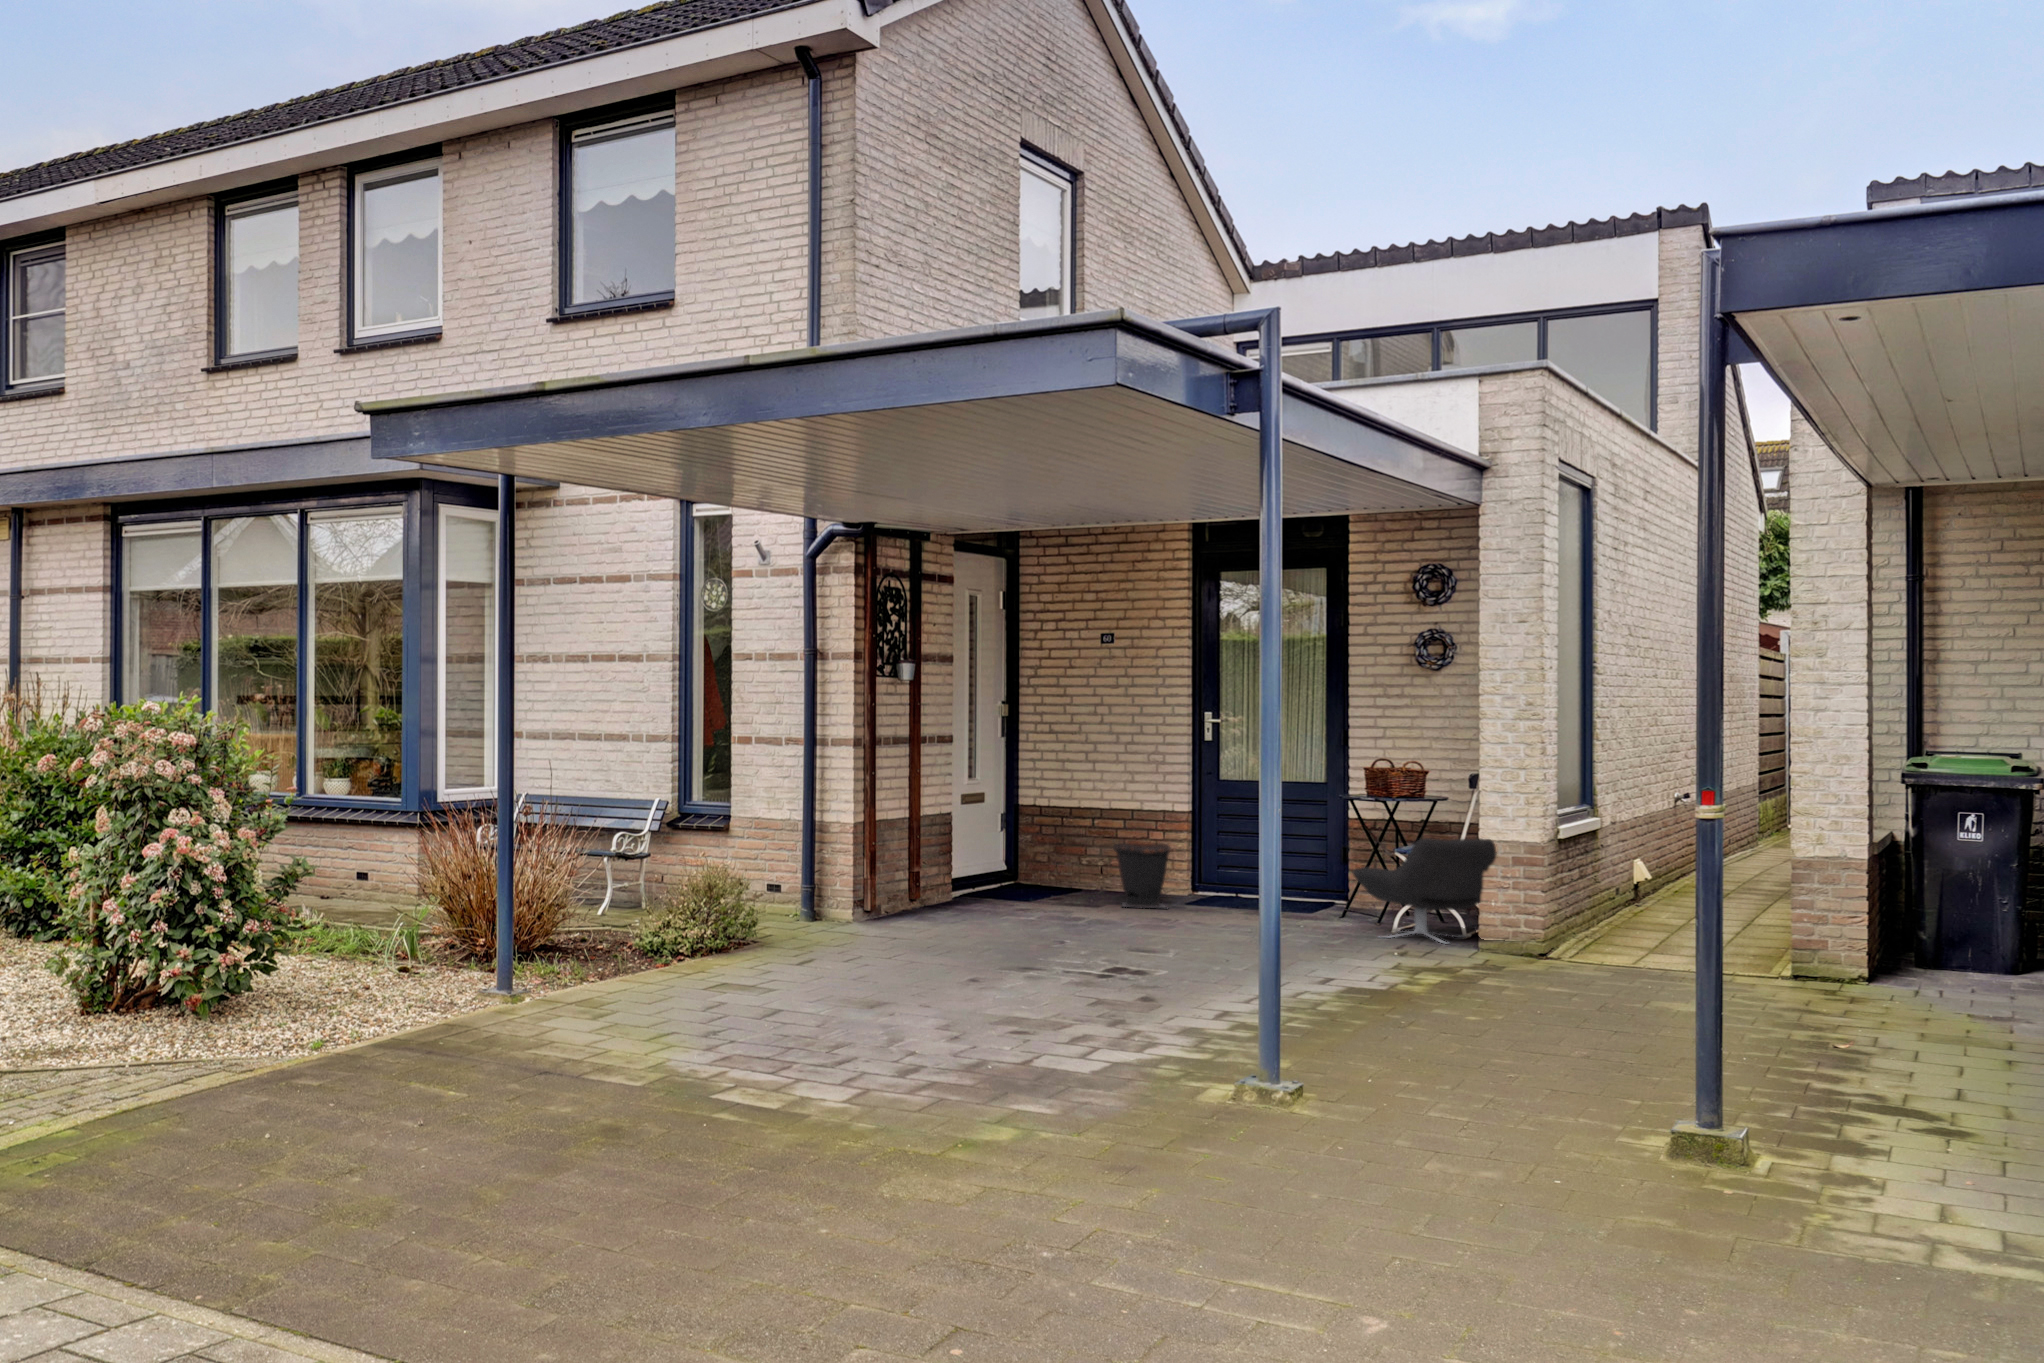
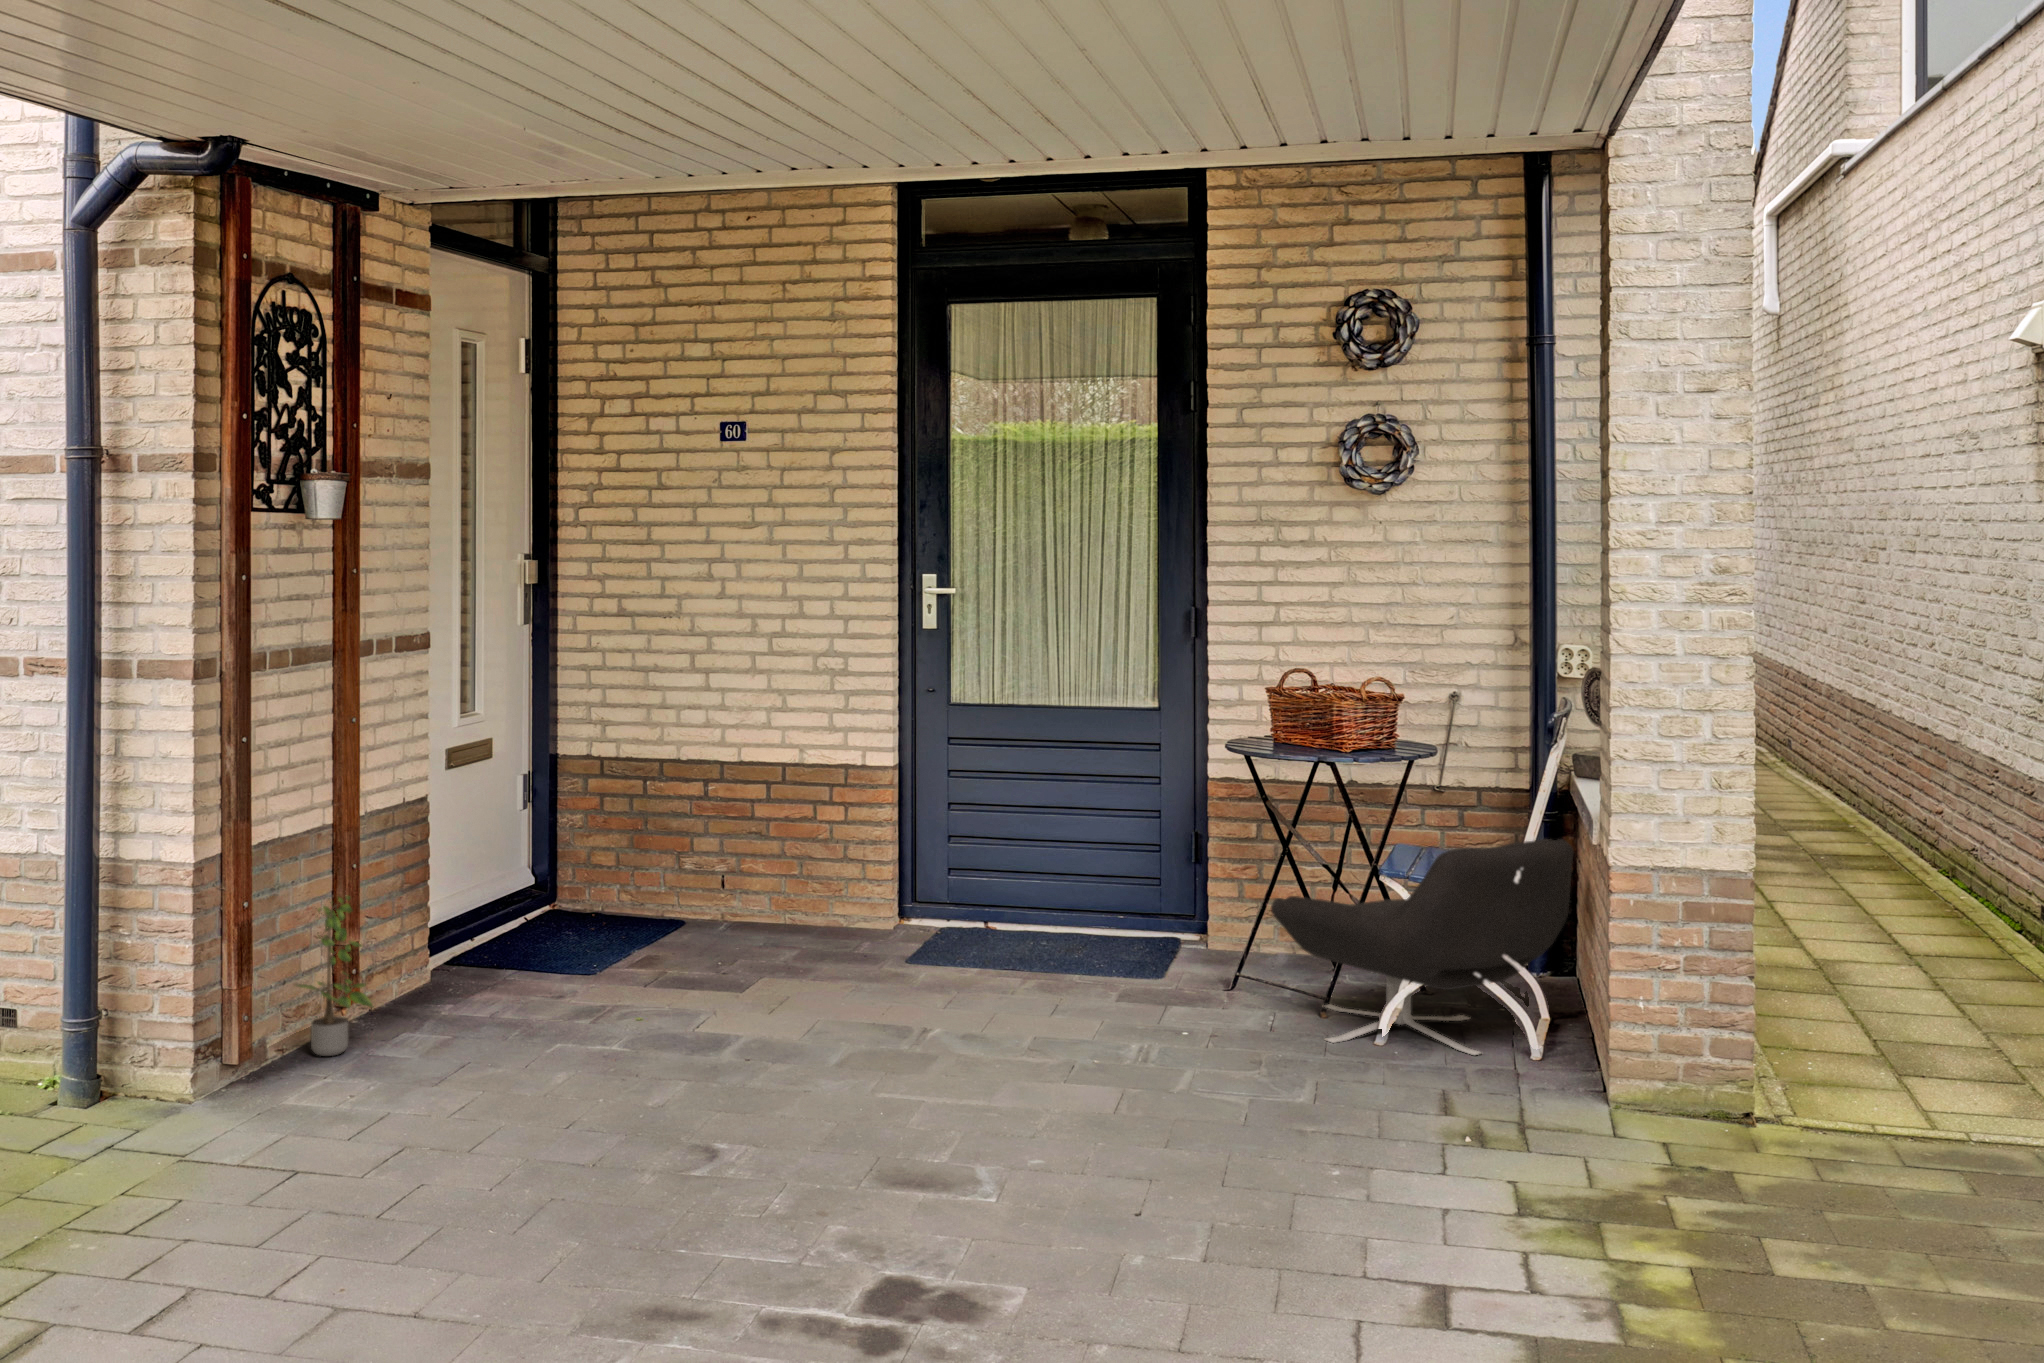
bucket: present [1113,843,1171,908] -> none [751,825,864,960]
potted plant: none [893,846,927,918] -> present [297,895,373,1056]

